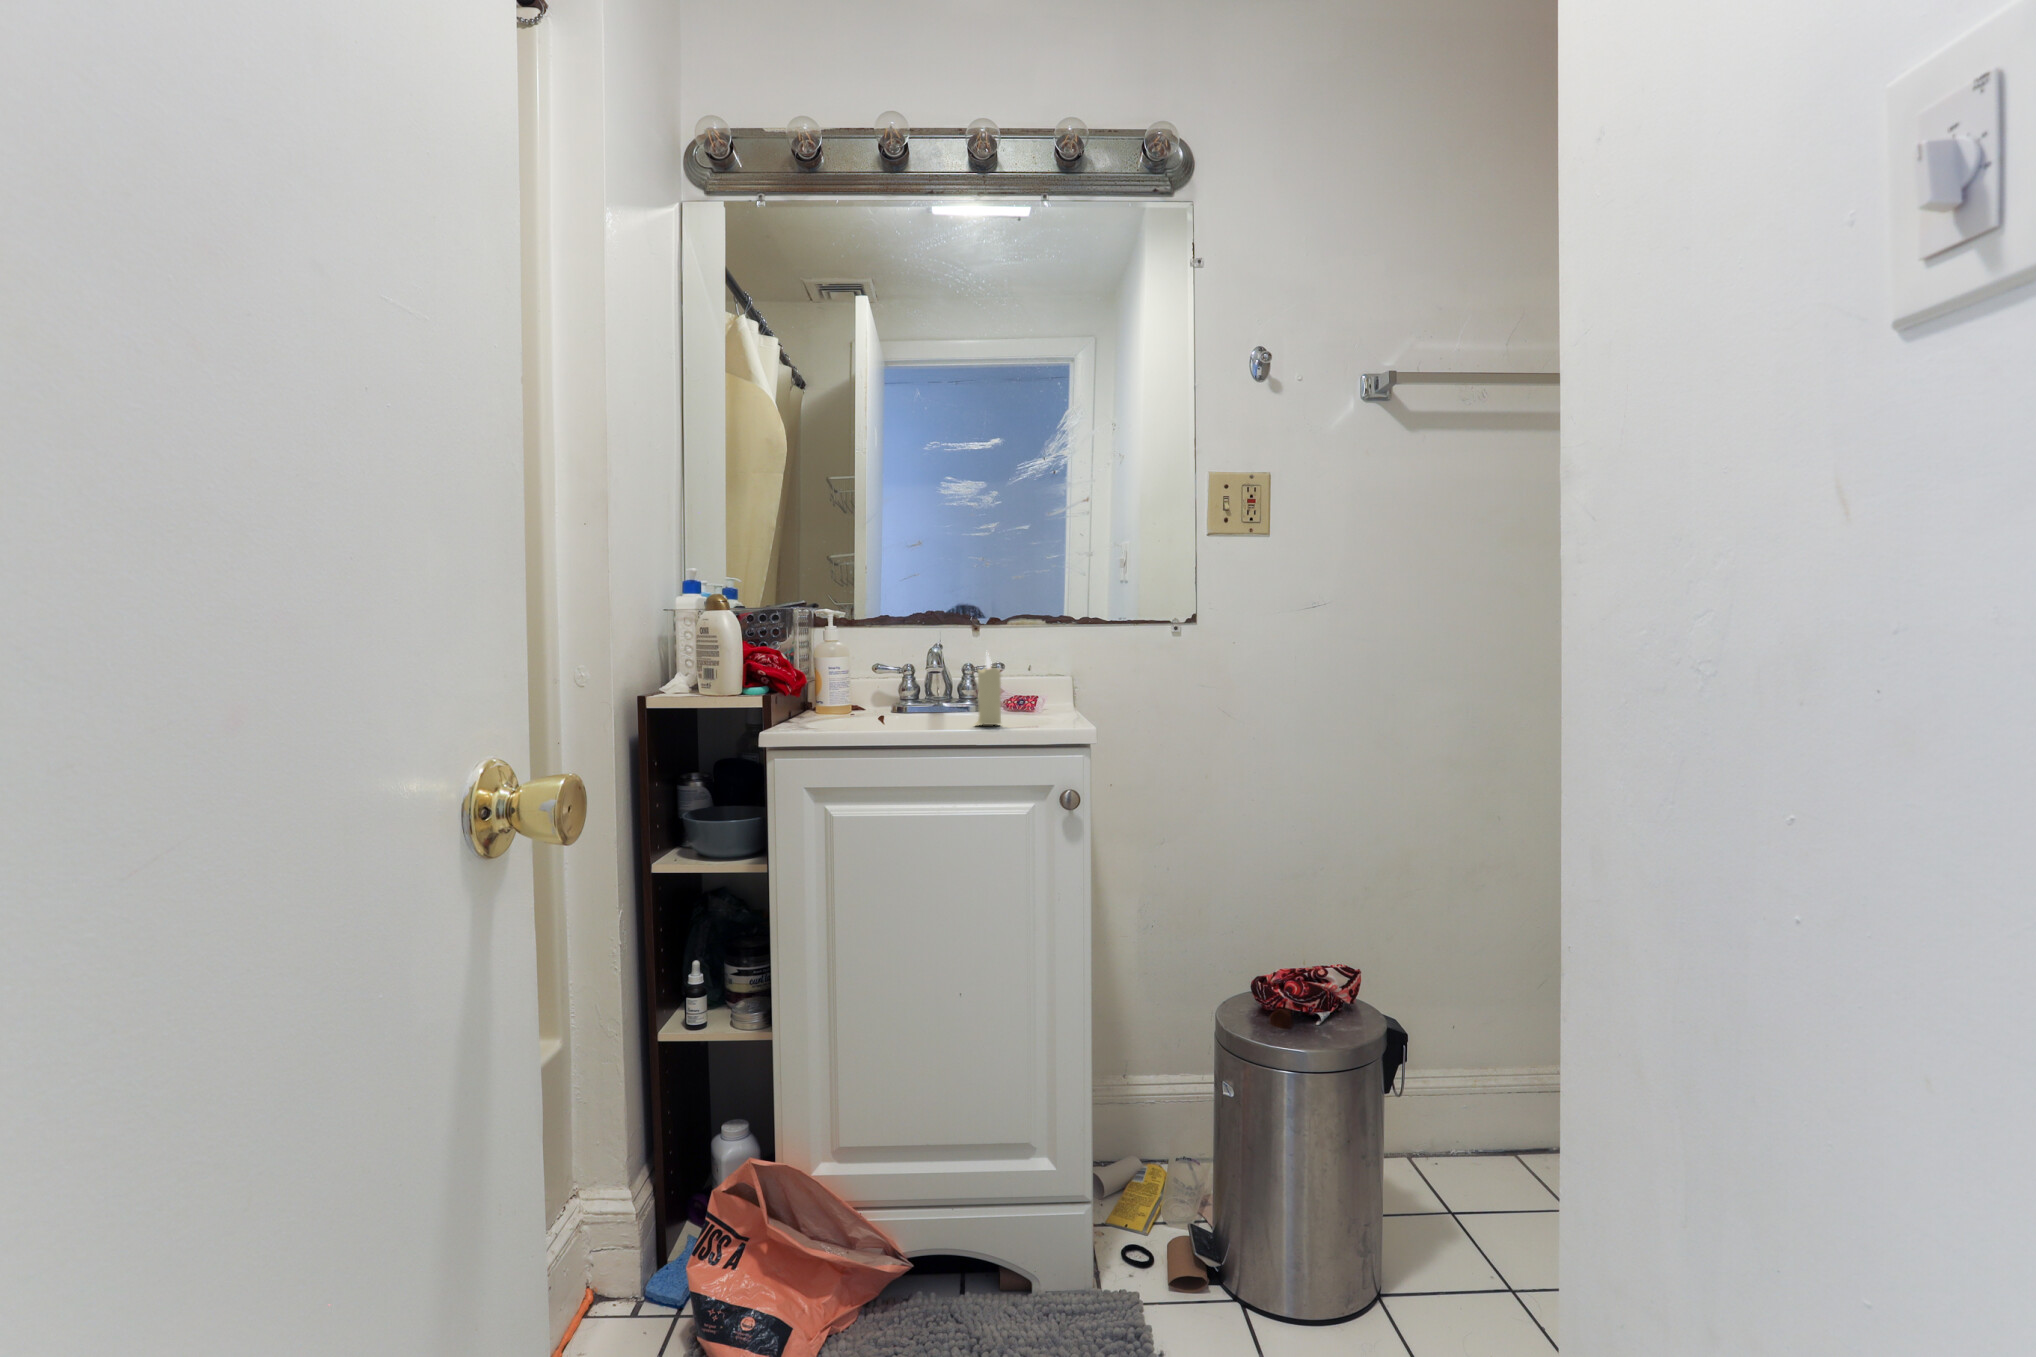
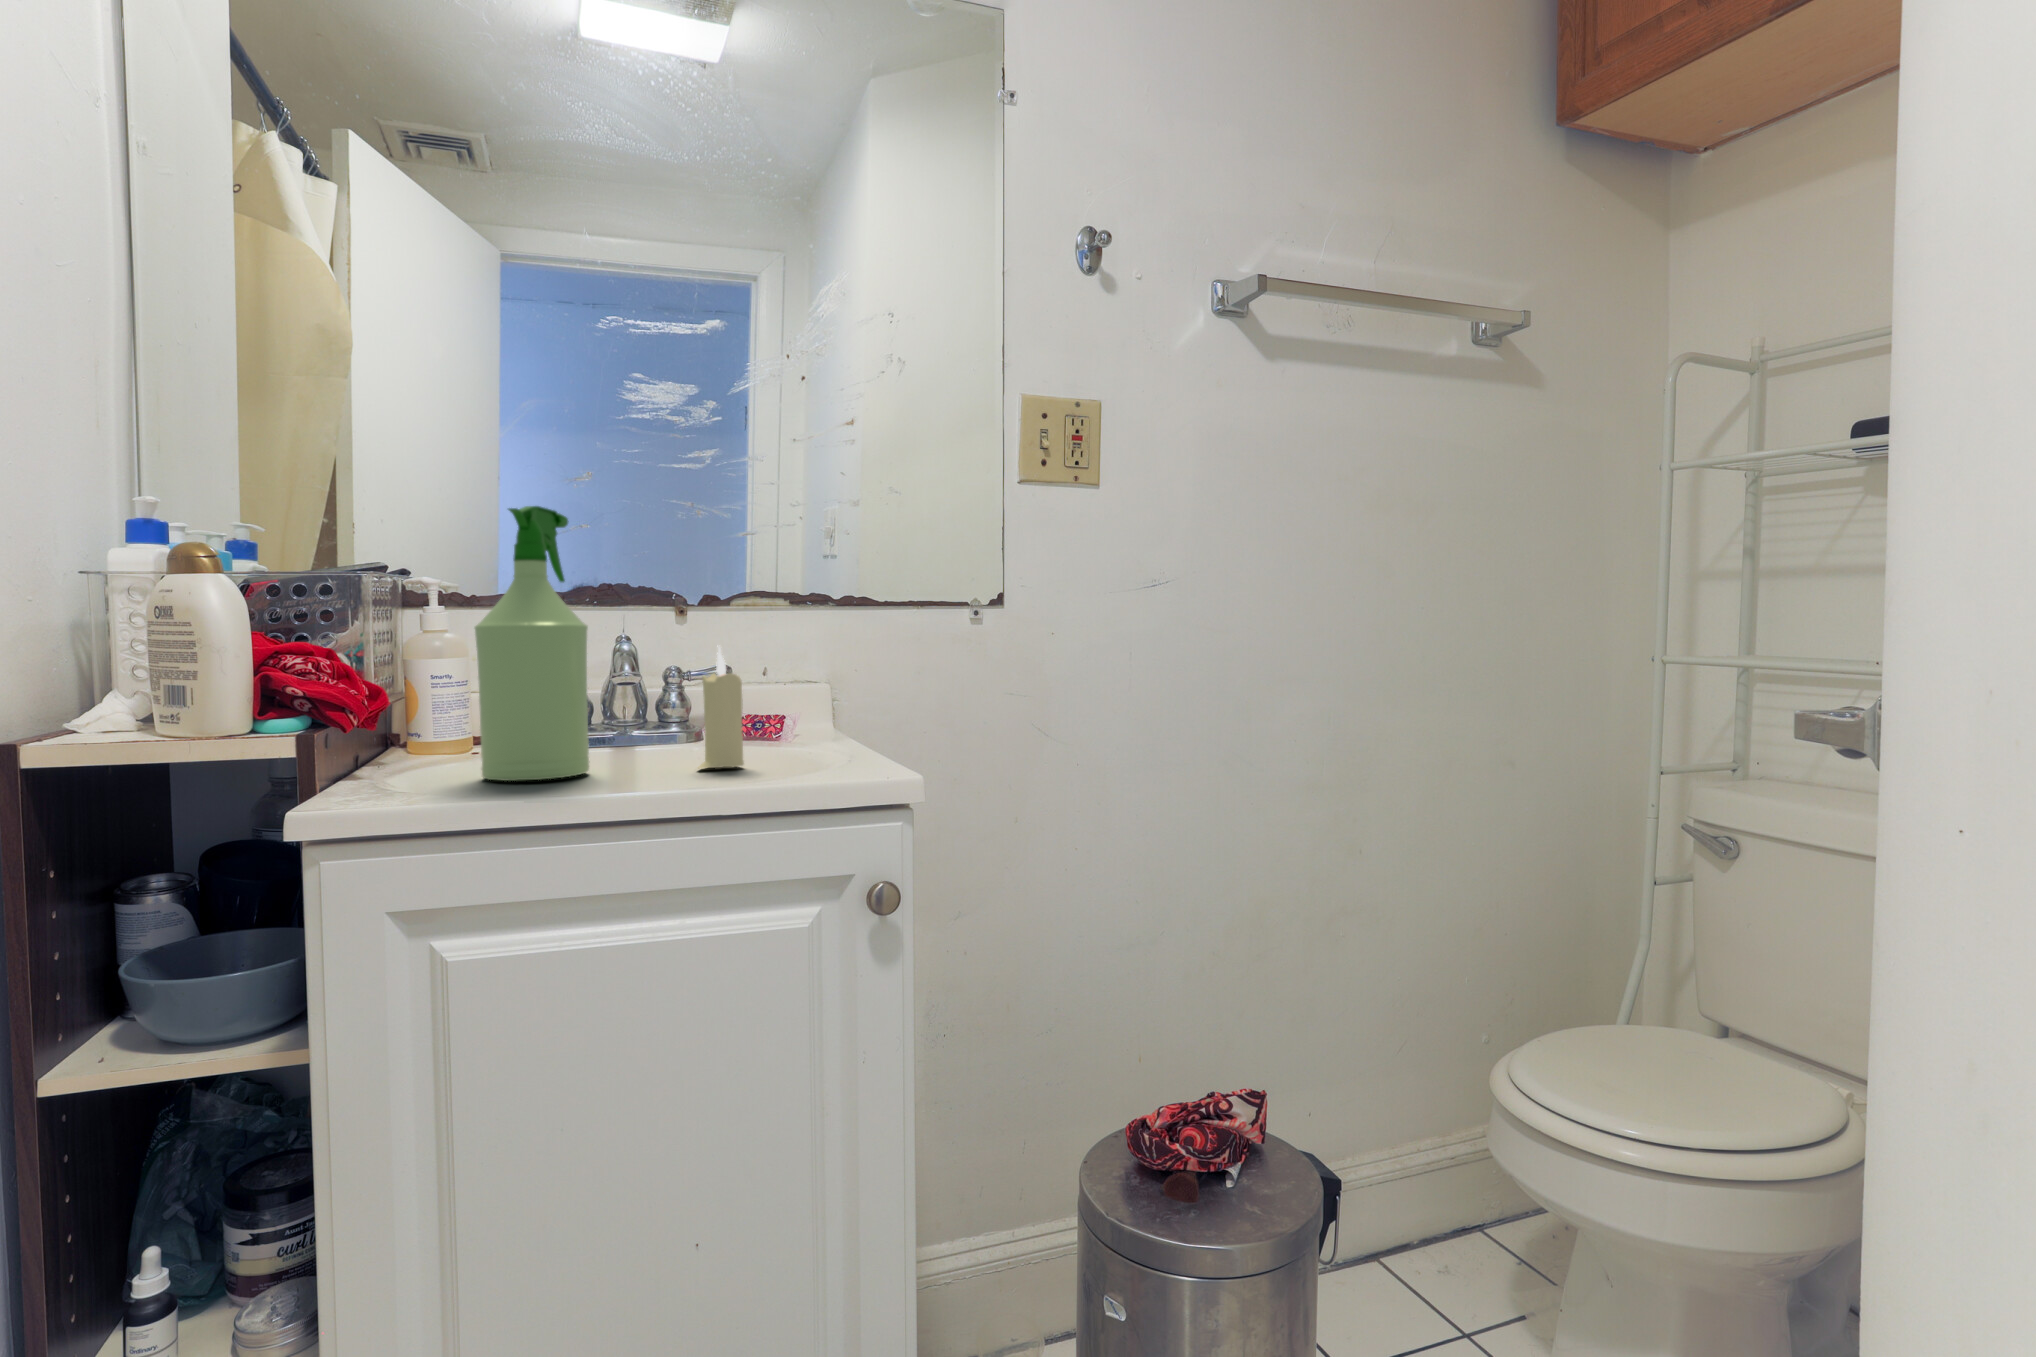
spray bottle: none [853,569,913,727] -> present [475,506,589,781]

